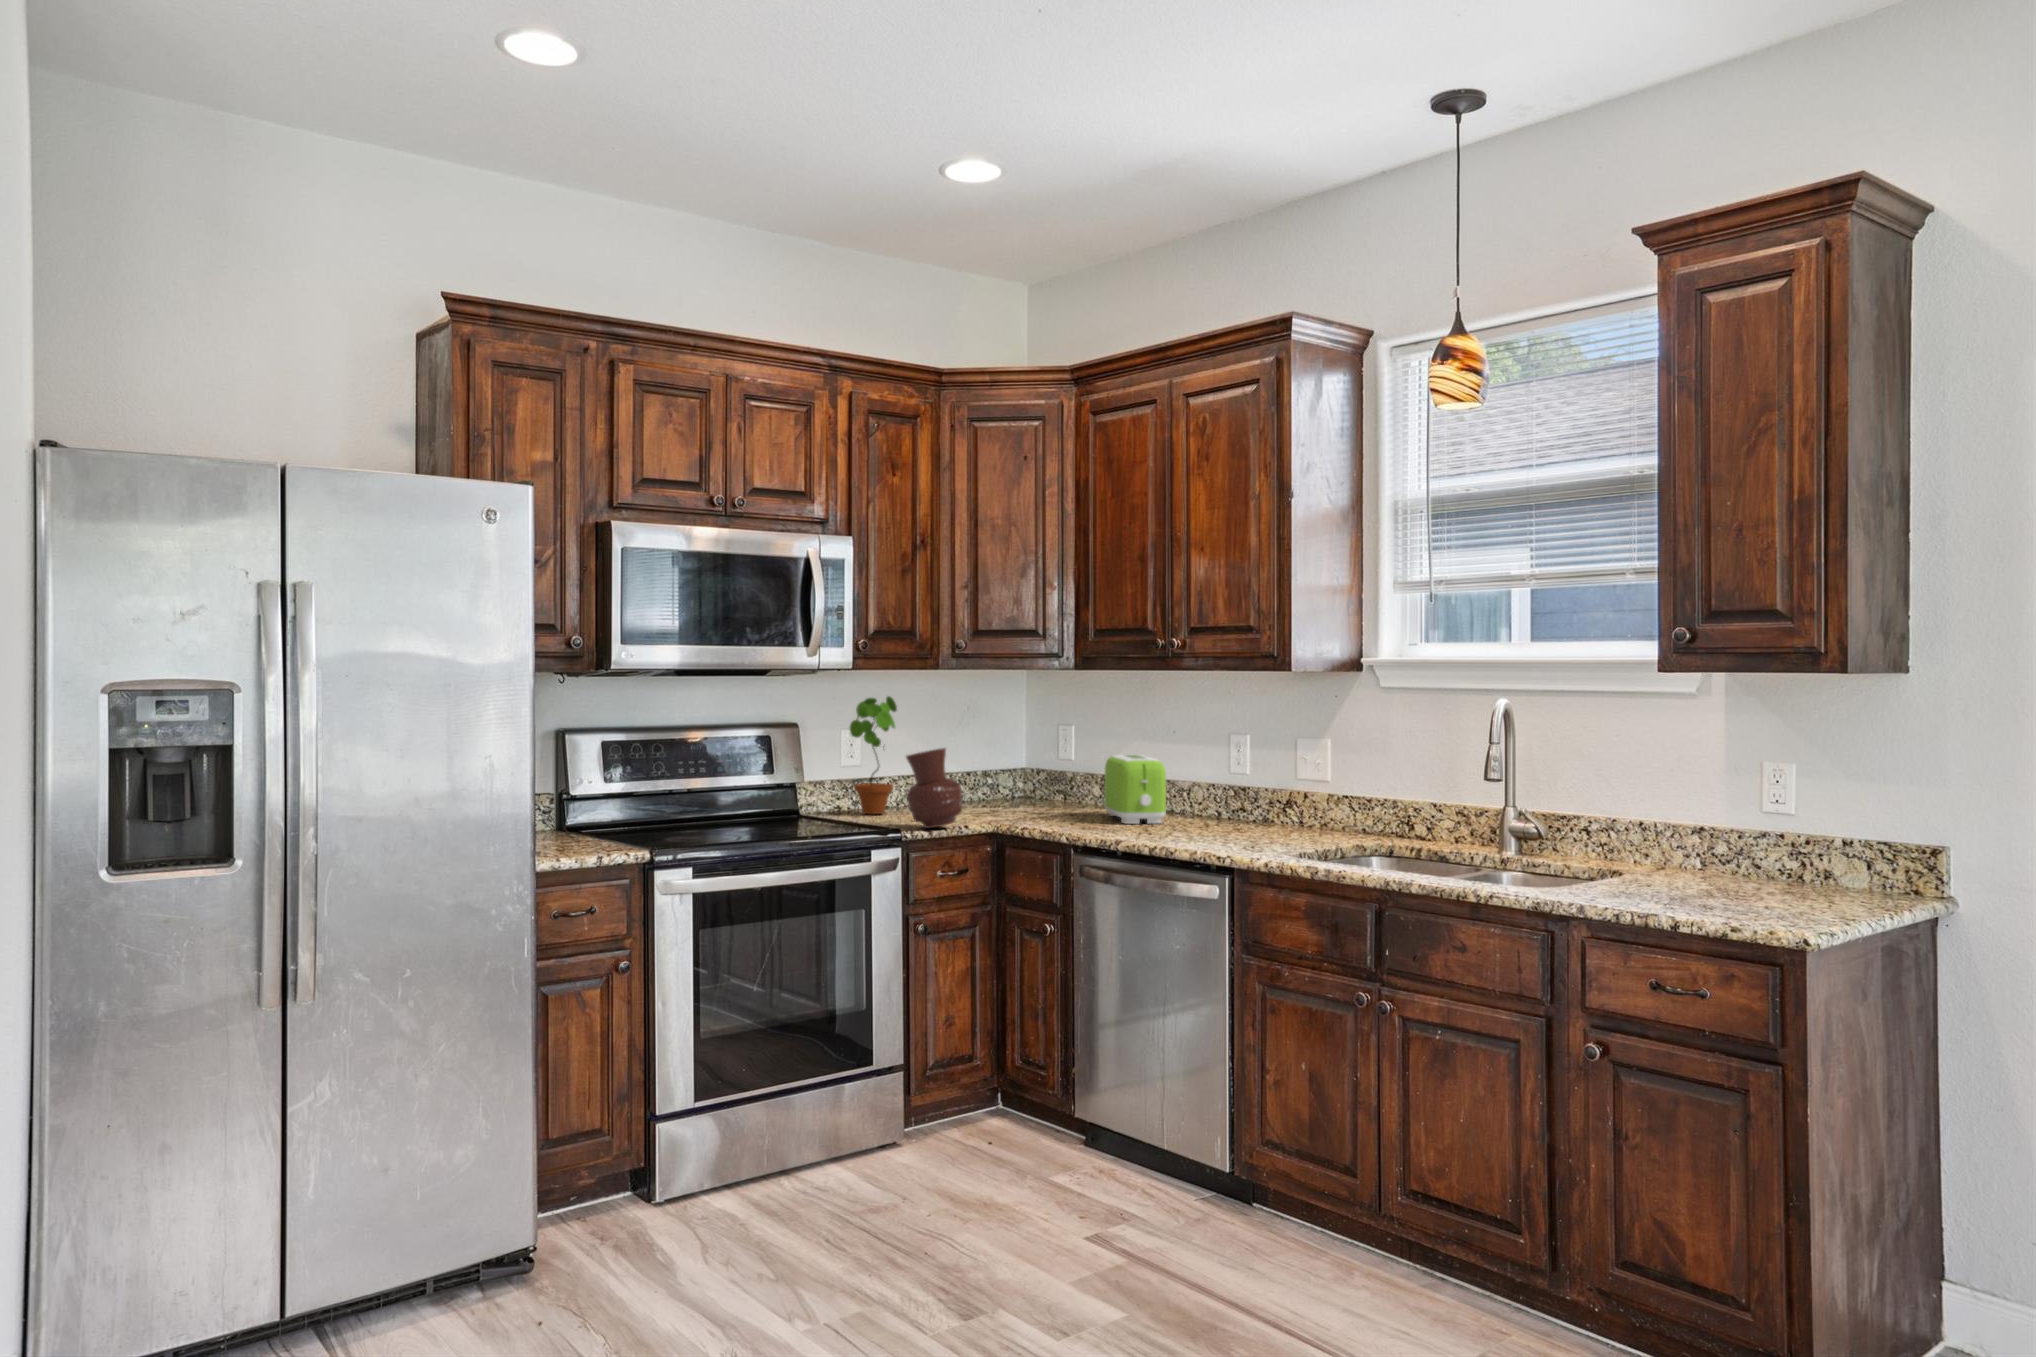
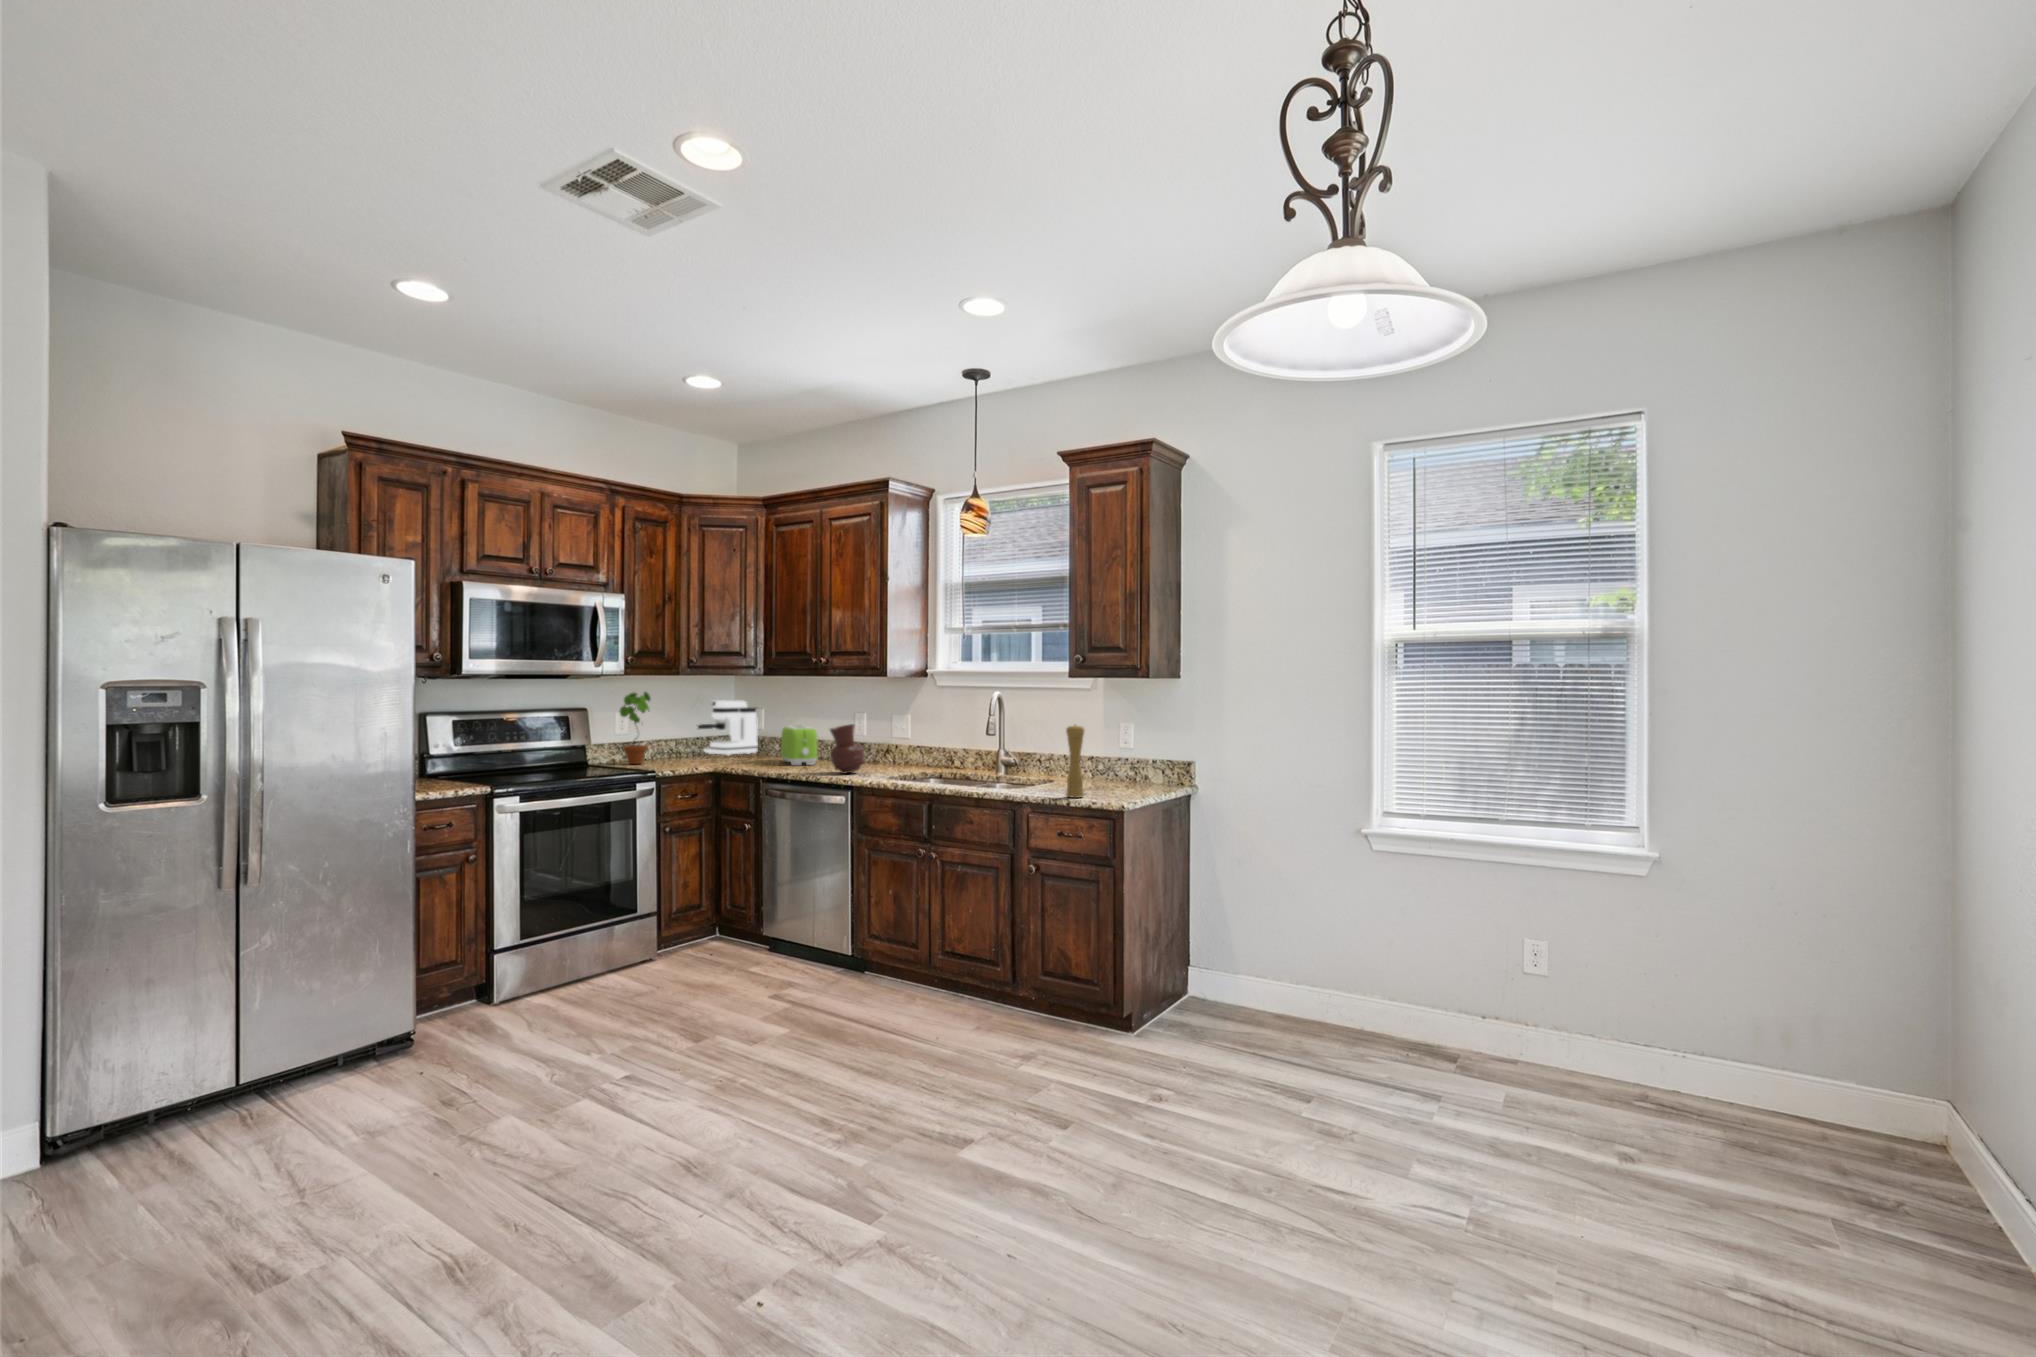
coffee maker: none [968,711,1065,802] -> present [698,701,758,755]
vase: present [906,748,963,828] -> present [830,724,865,774]
pepper mill: none [1667,766,1707,913] -> present [1066,725,1084,798]

